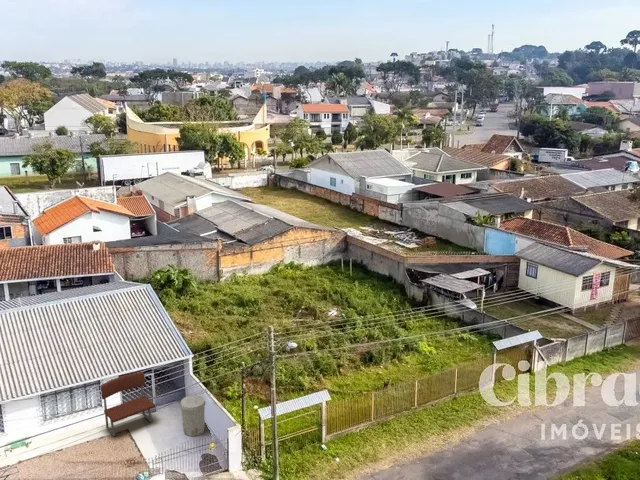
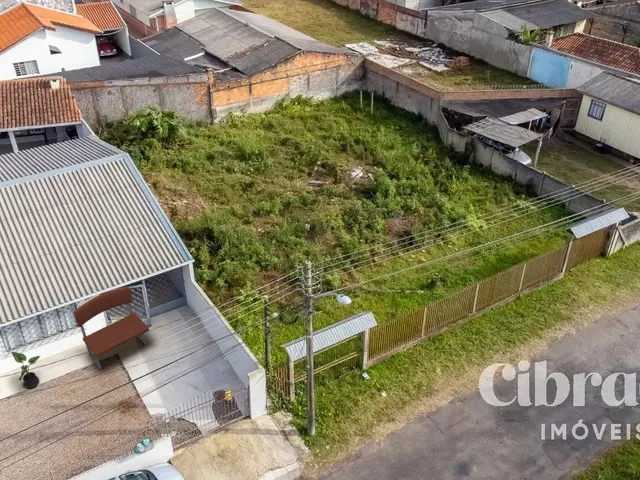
trash can: present [180,395,205,436] -> none [181,317,214,367]
potted plant: none [50,416,71,447] -> present [11,352,40,388]

